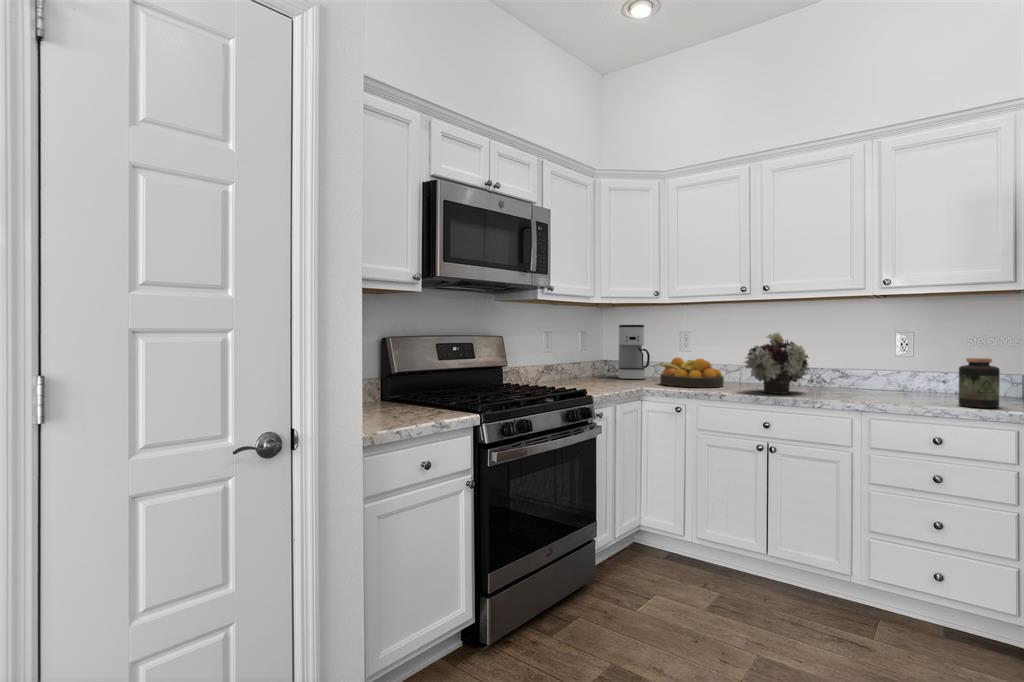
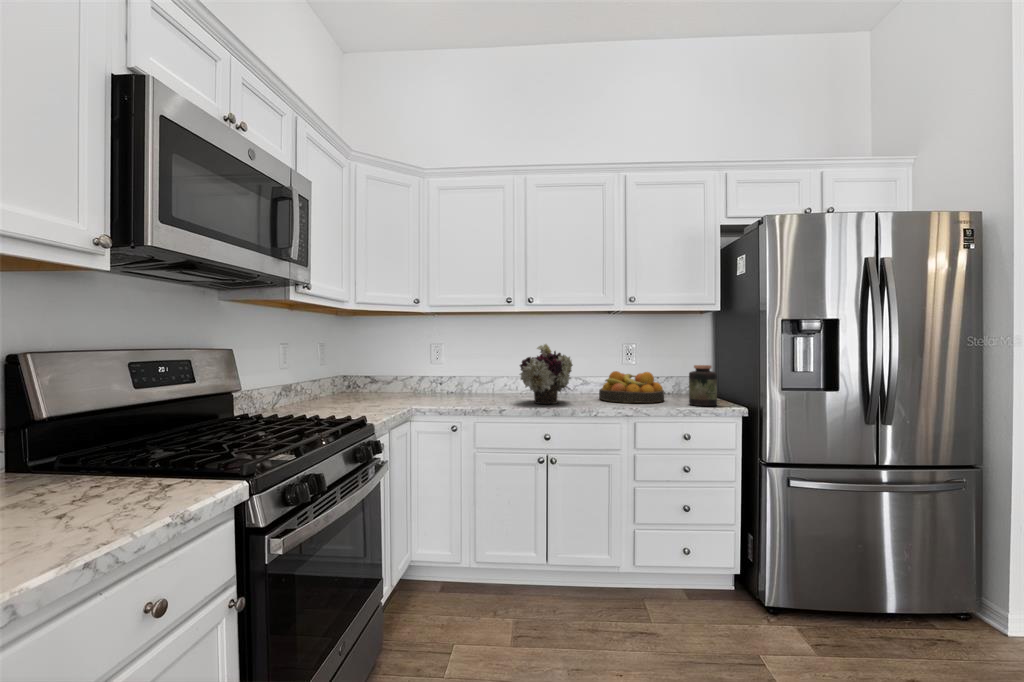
coffee maker: present [618,325,650,380] -> none [364,335,401,397]
fruit bowl: present [660,357,724,387] -> present [599,371,664,403]

